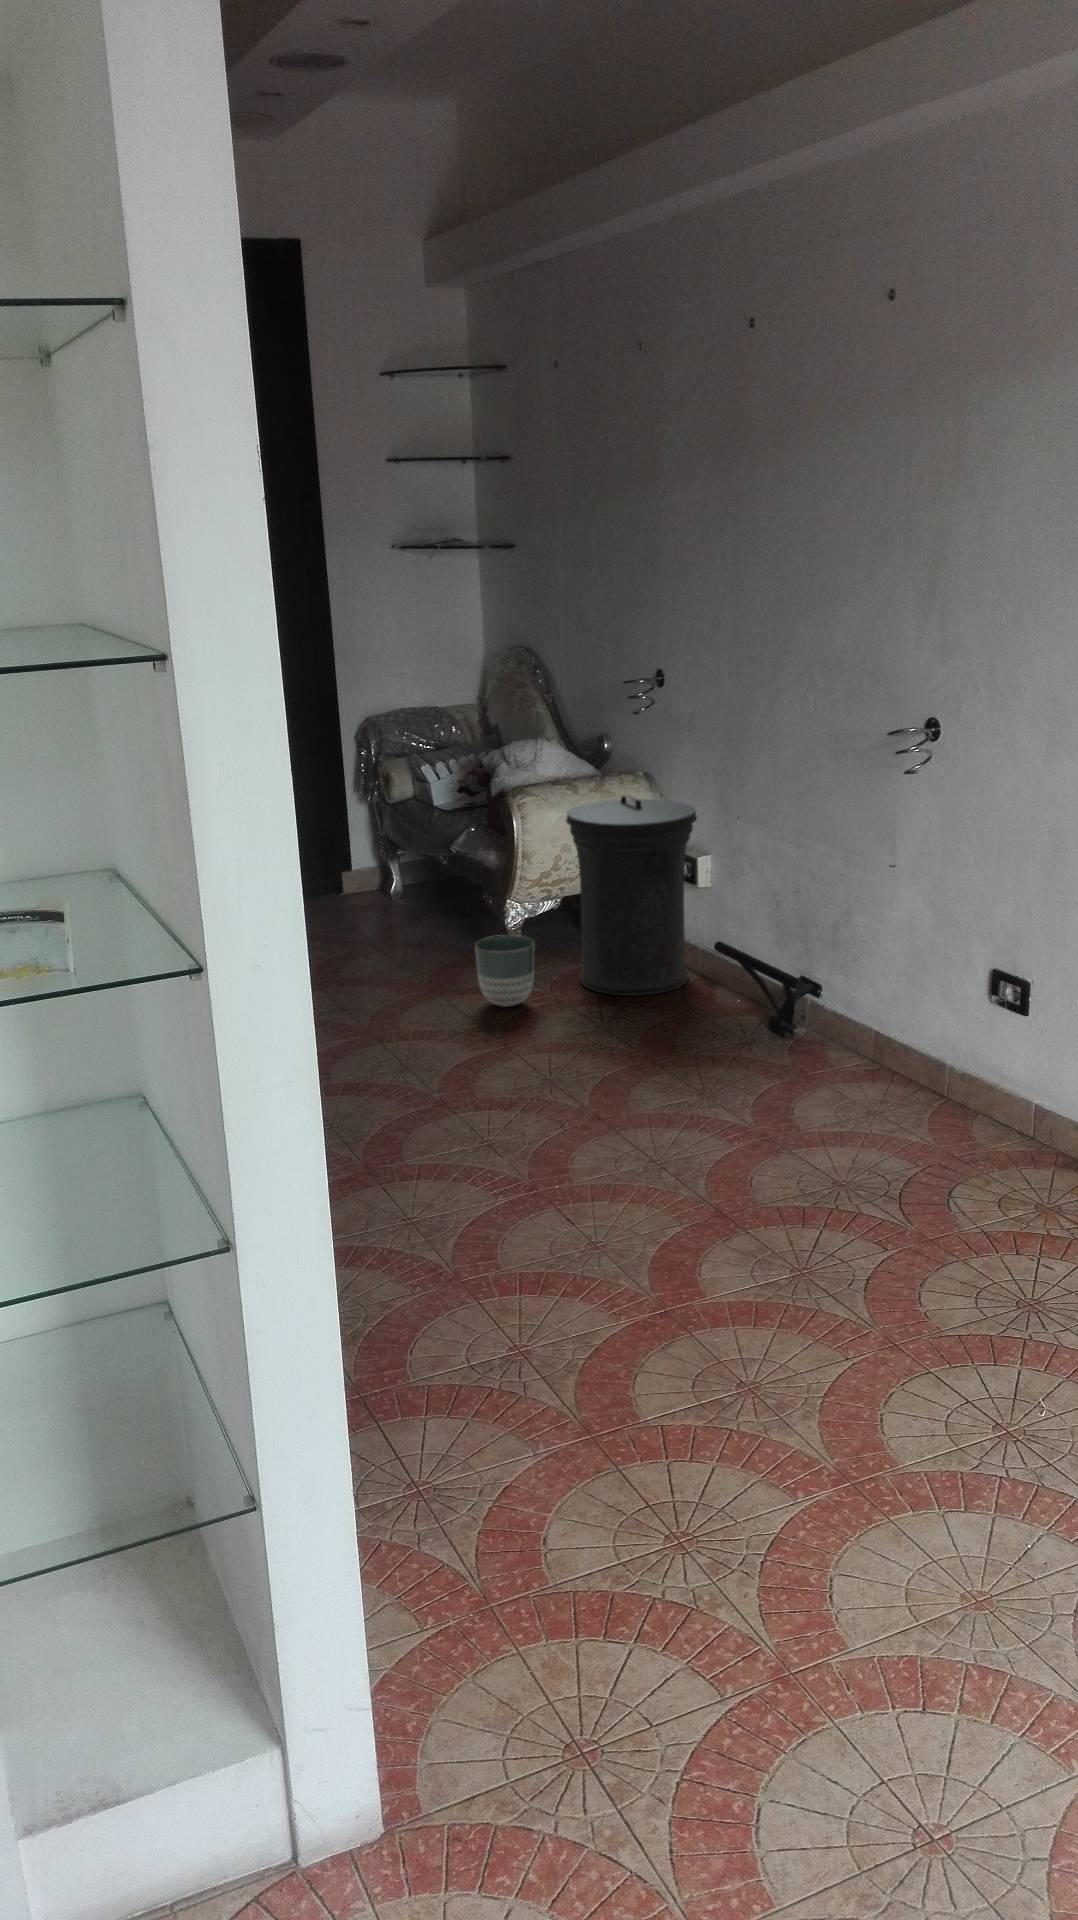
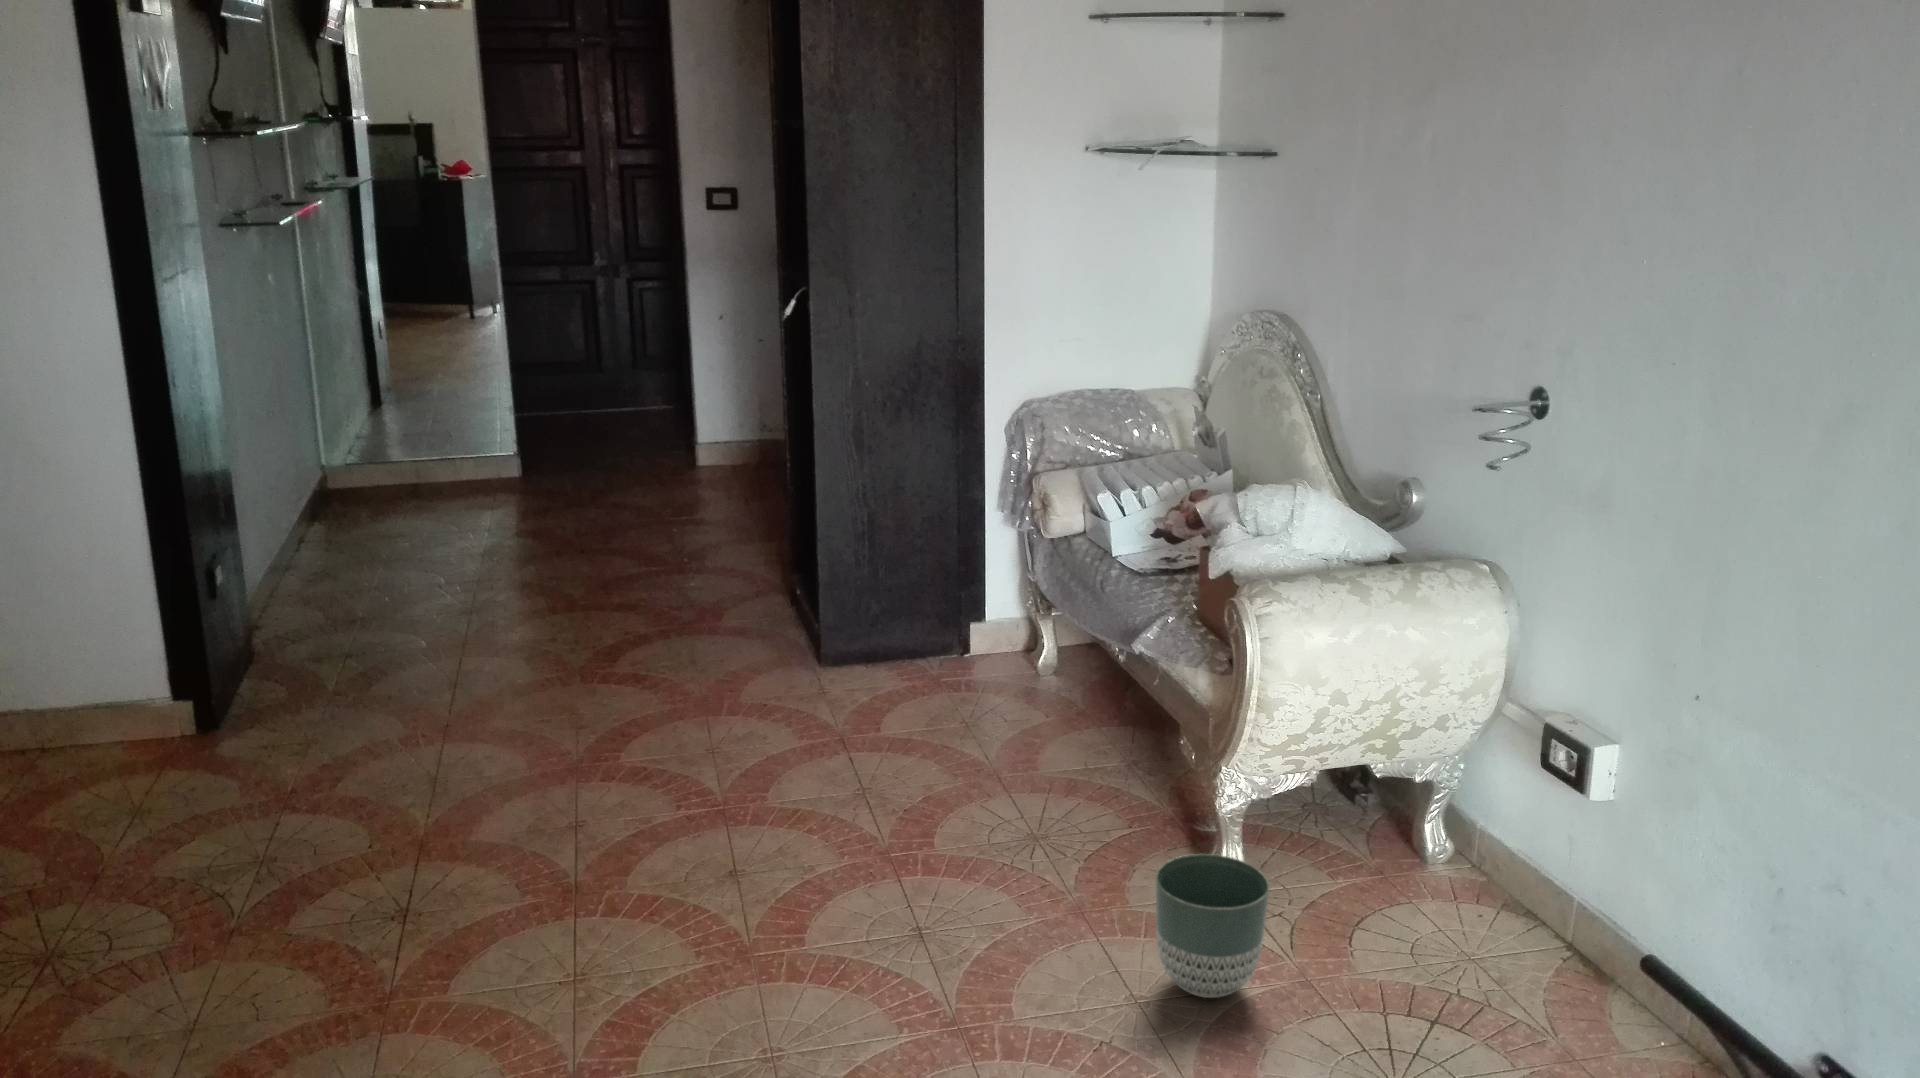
trash can: present [566,795,697,996] -> none [1343,611,1613,1005]

